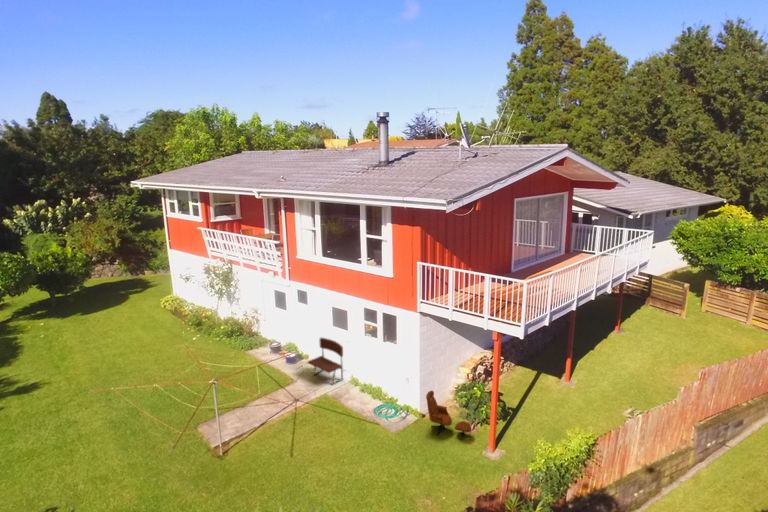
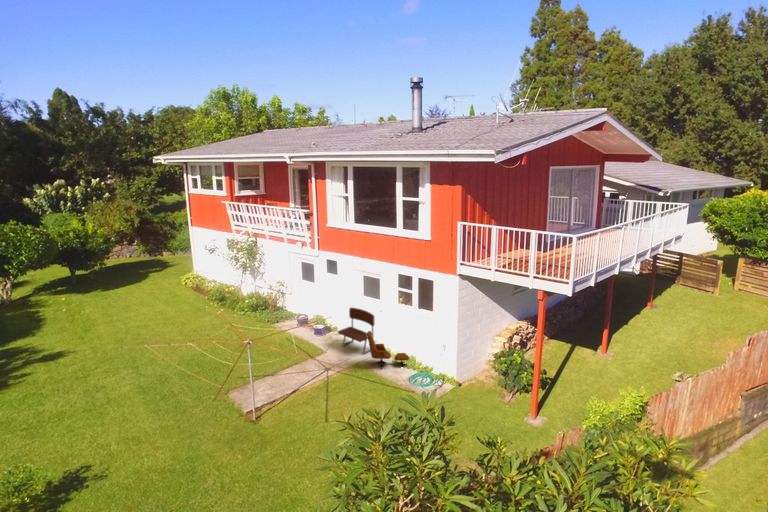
lounge chair: present [426,391,471,438] -> present [367,331,409,368]

